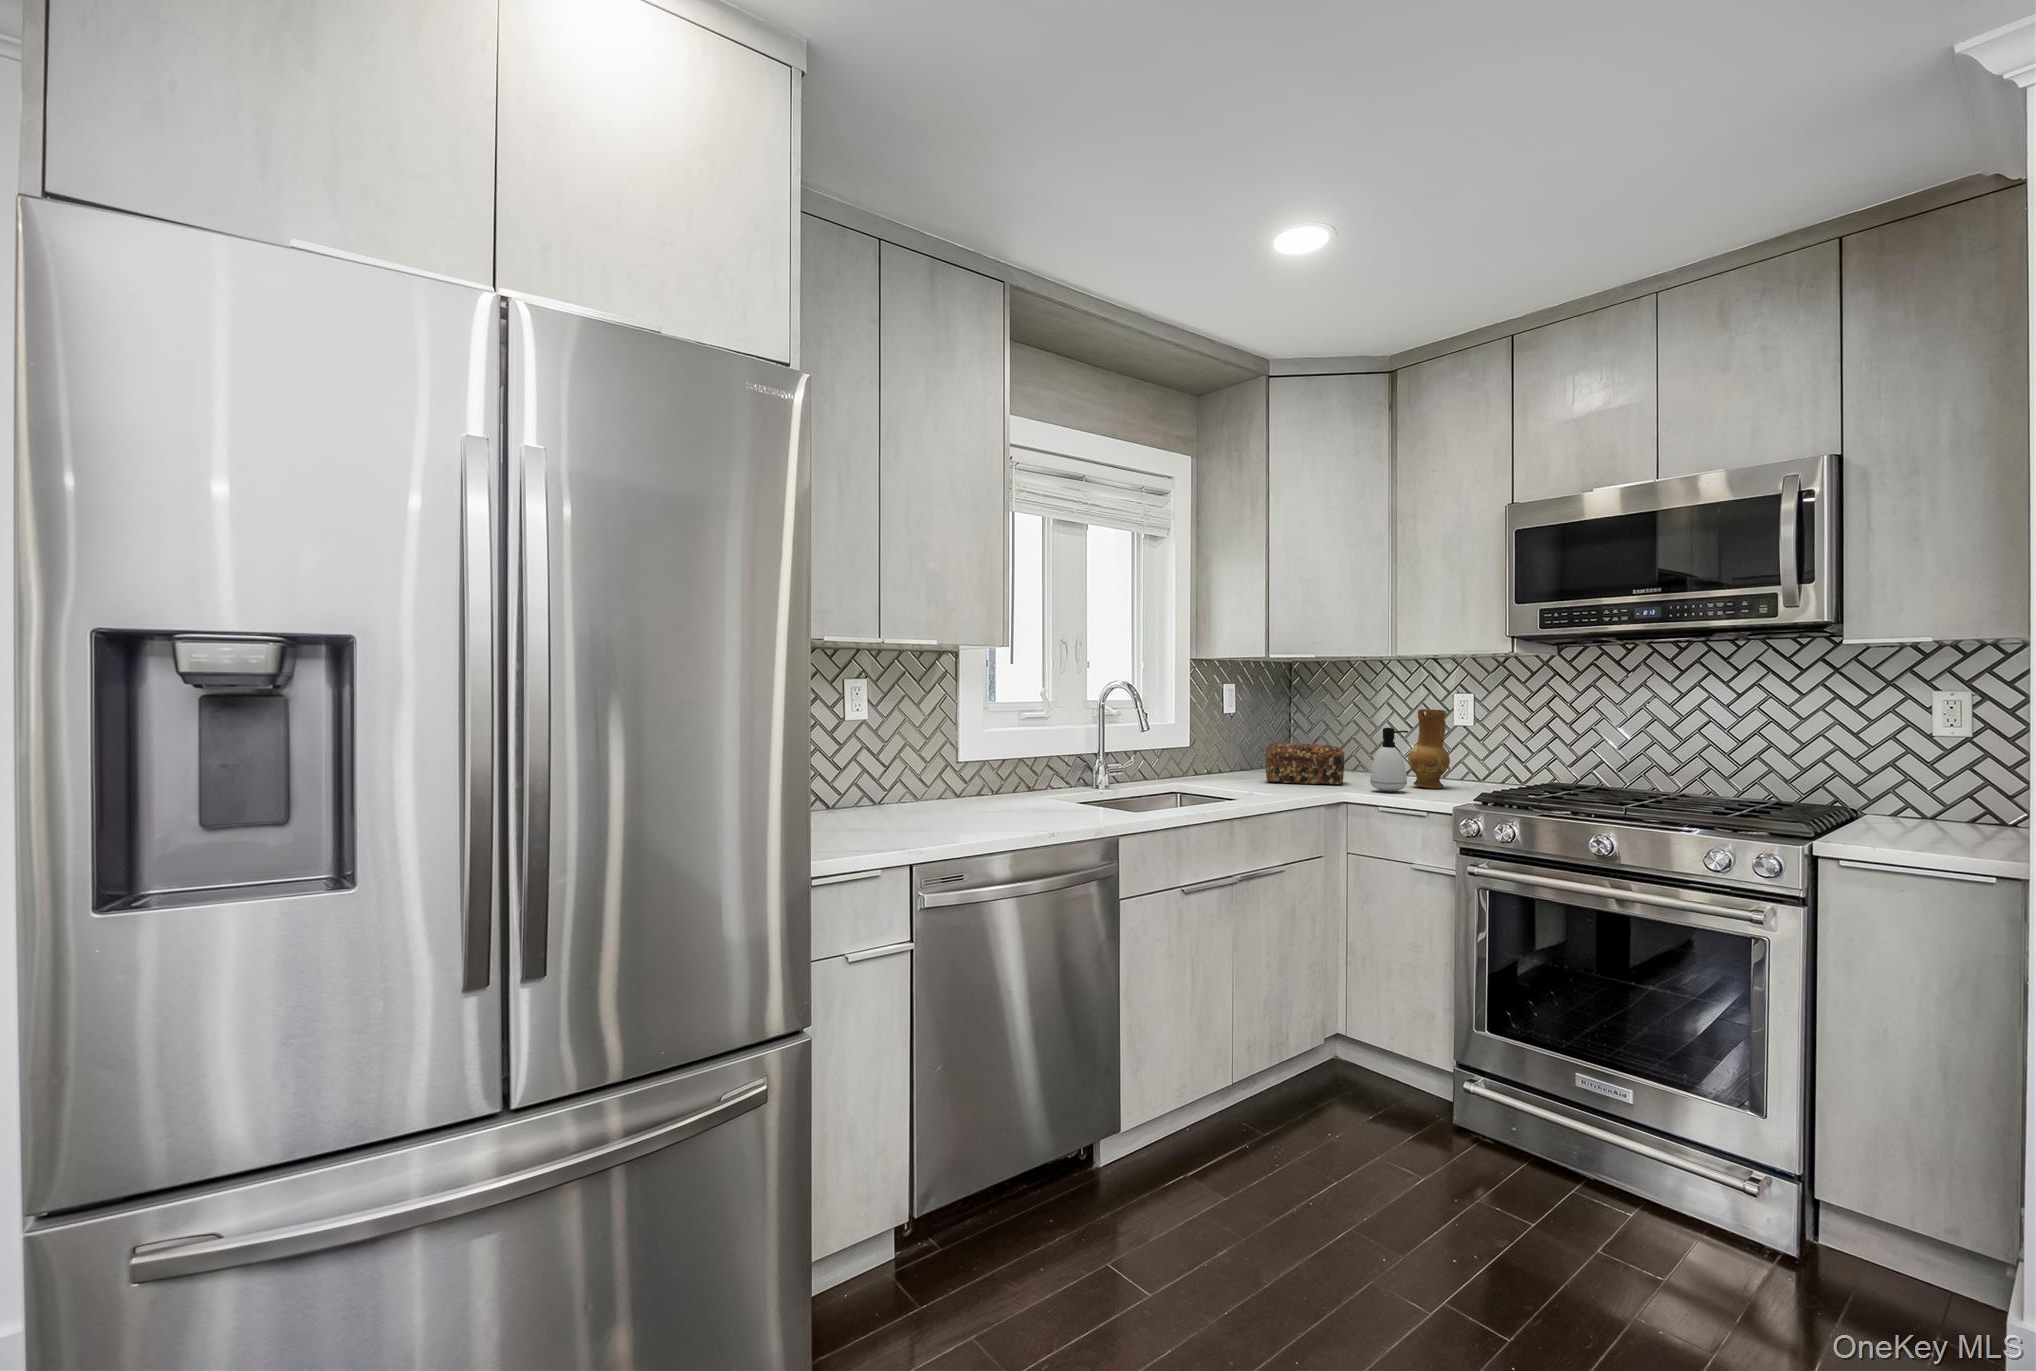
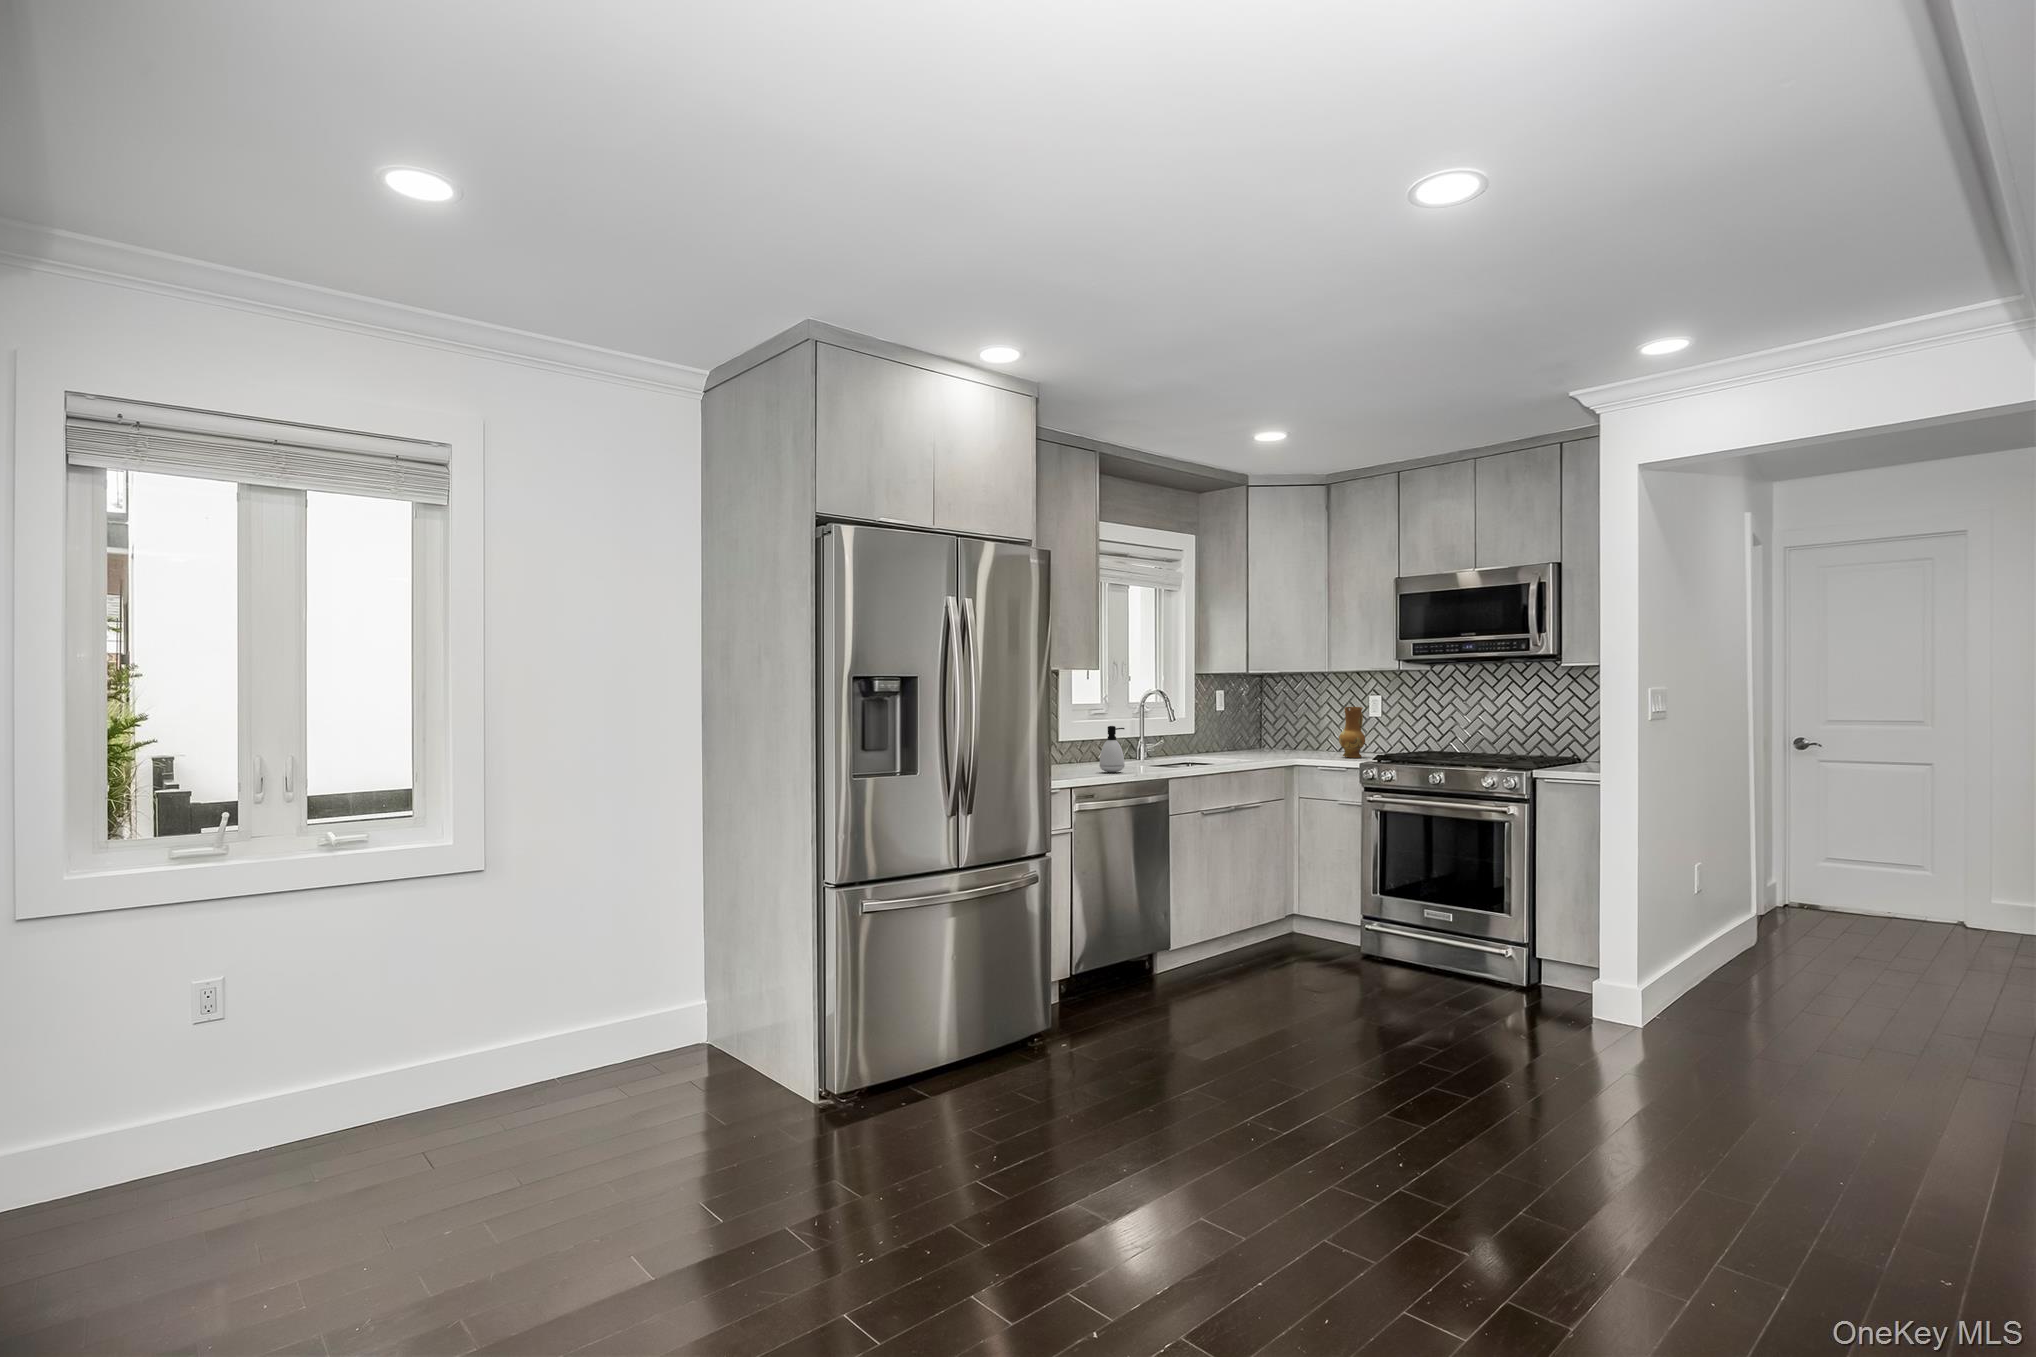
soap dispenser: present [1370,728,1408,792] -> present [1100,726,1125,772]
bread loaf: present [1266,743,1344,784] -> none [1247,731,1298,757]

